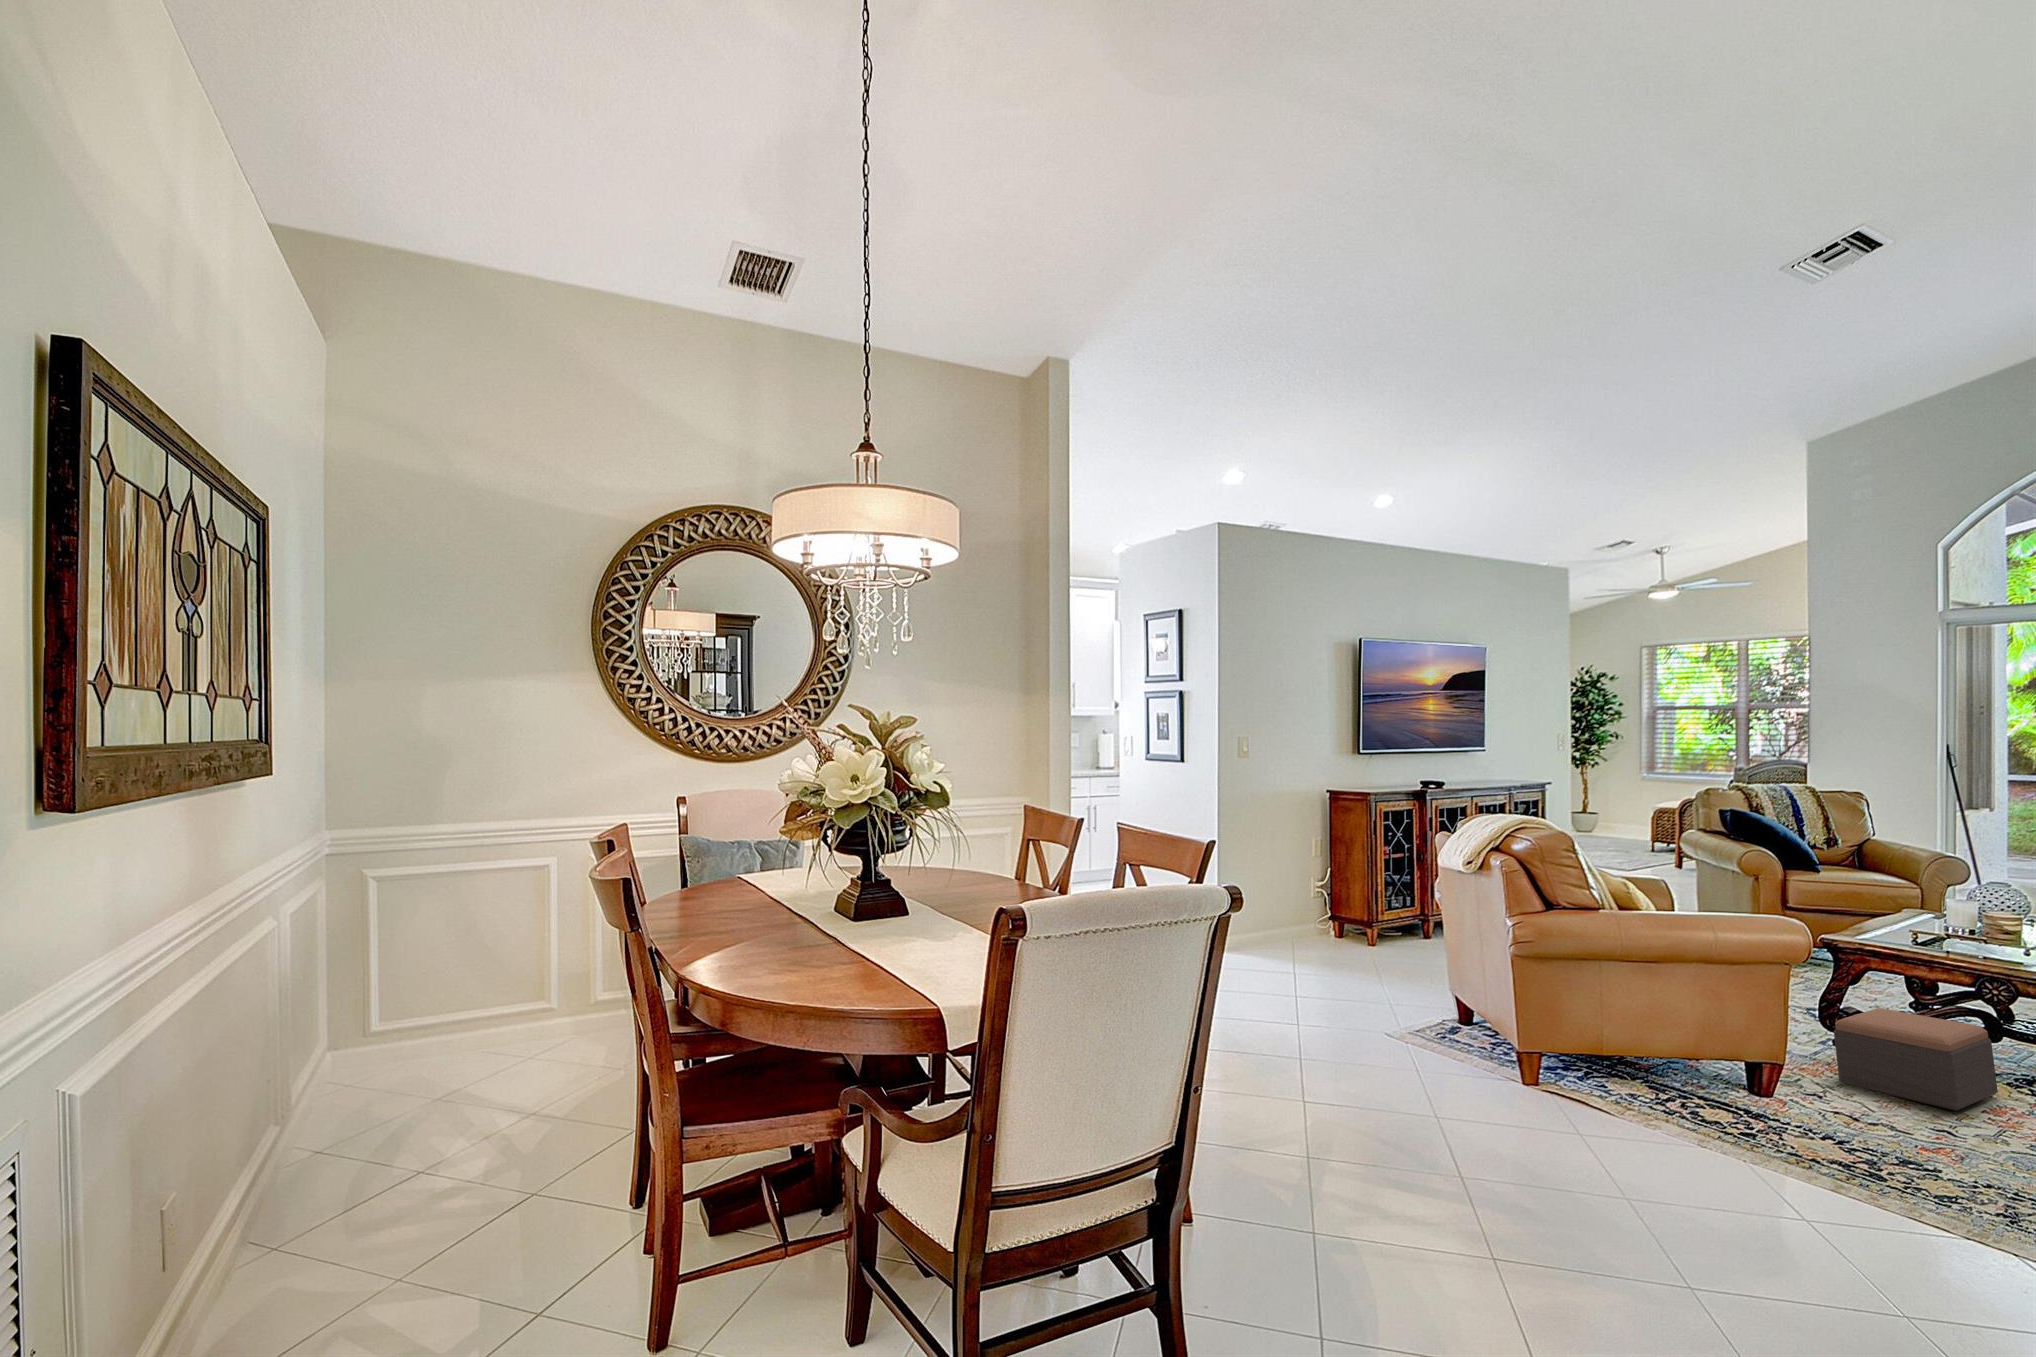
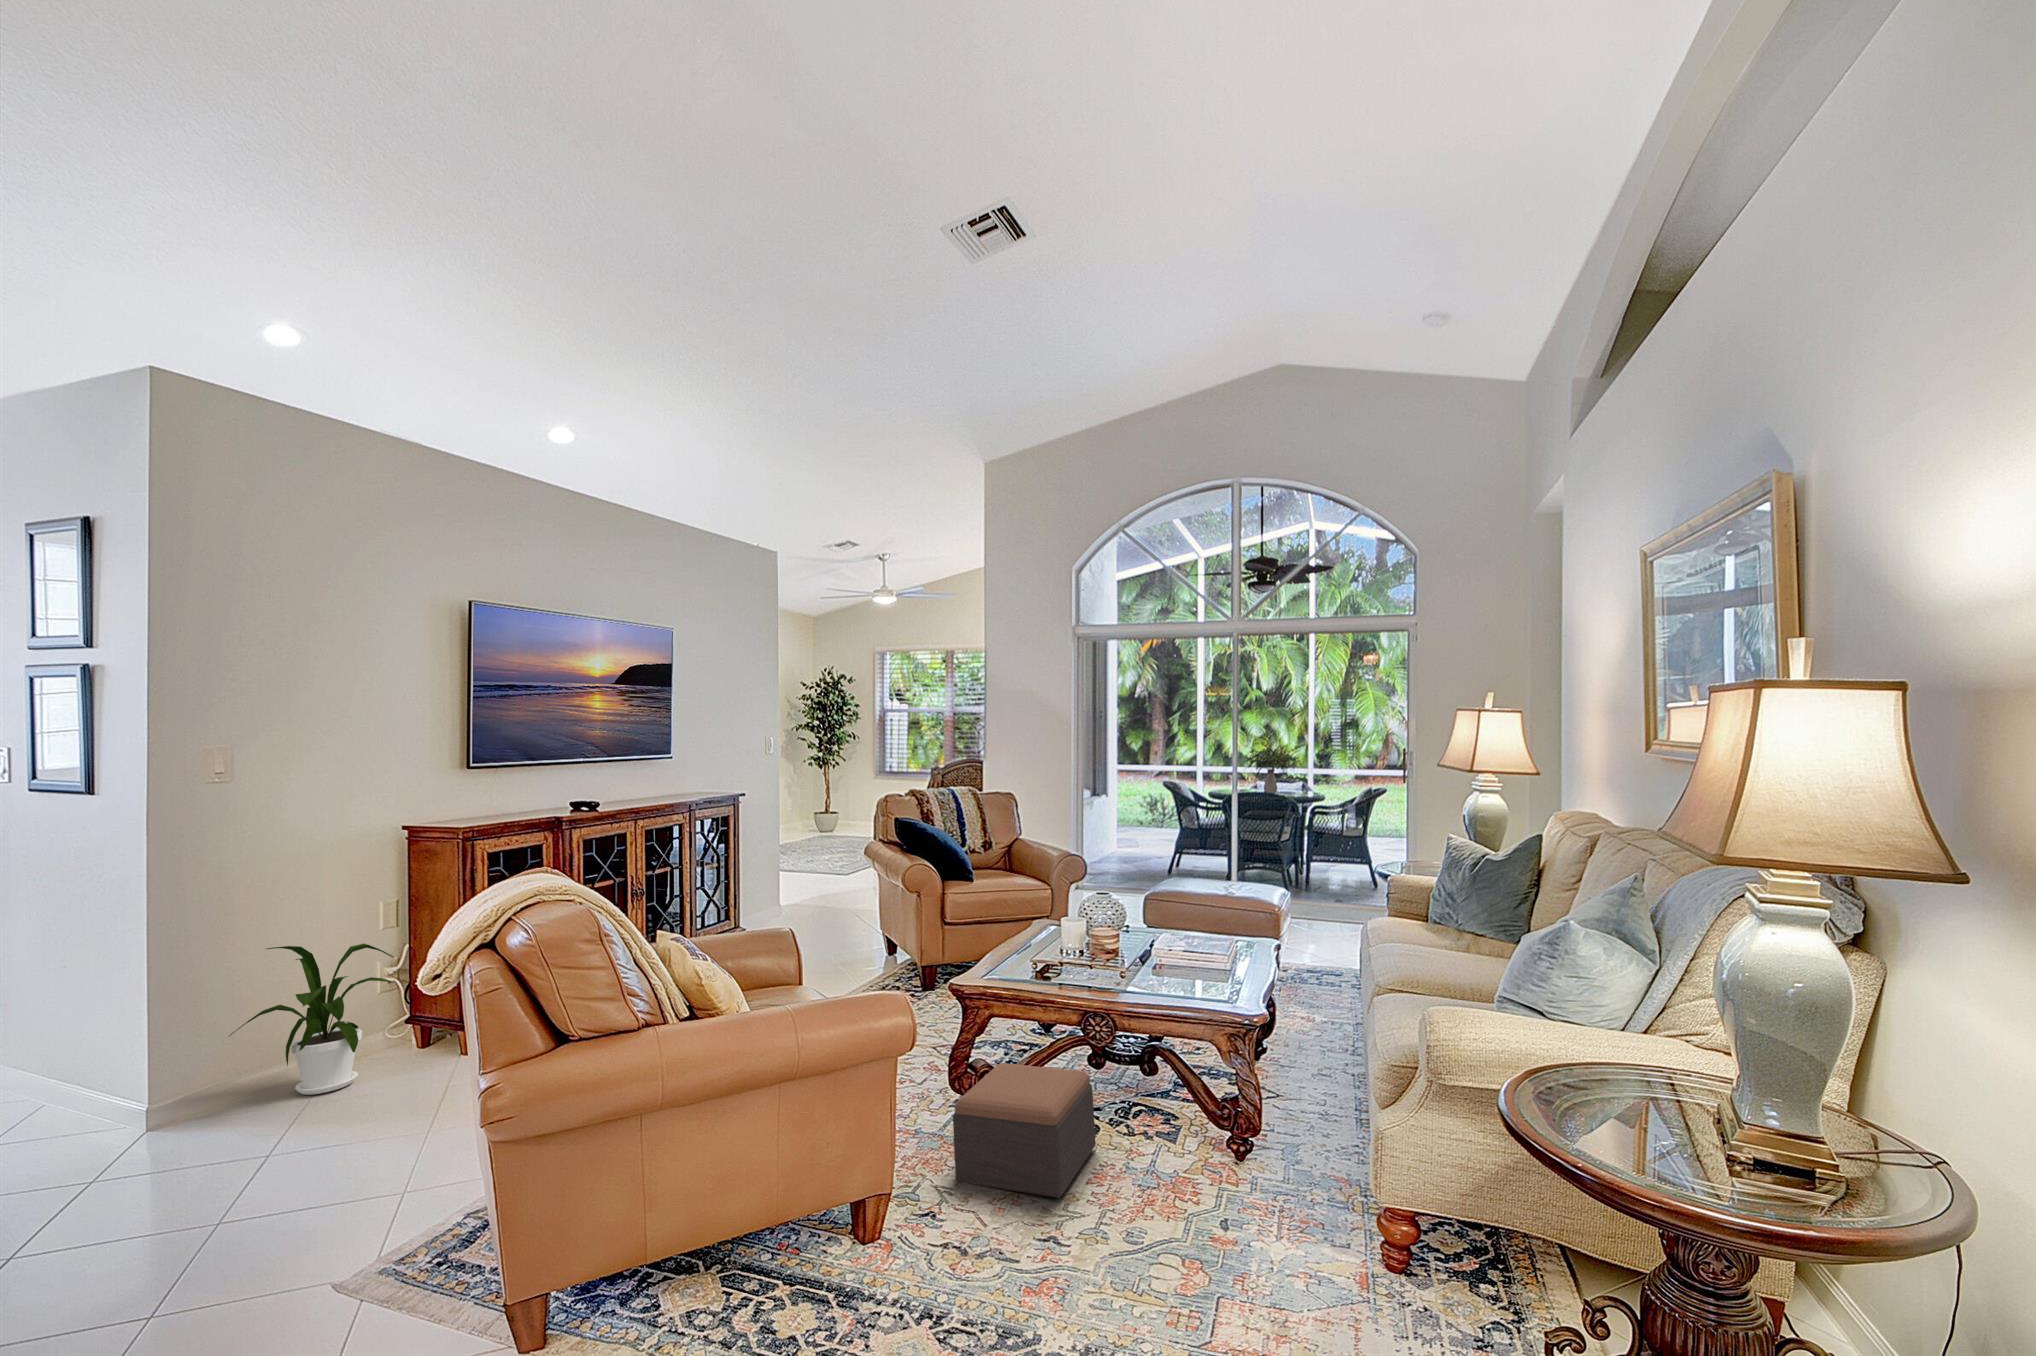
house plant: none [1257,856,1343,948] -> present [229,943,393,1095]

